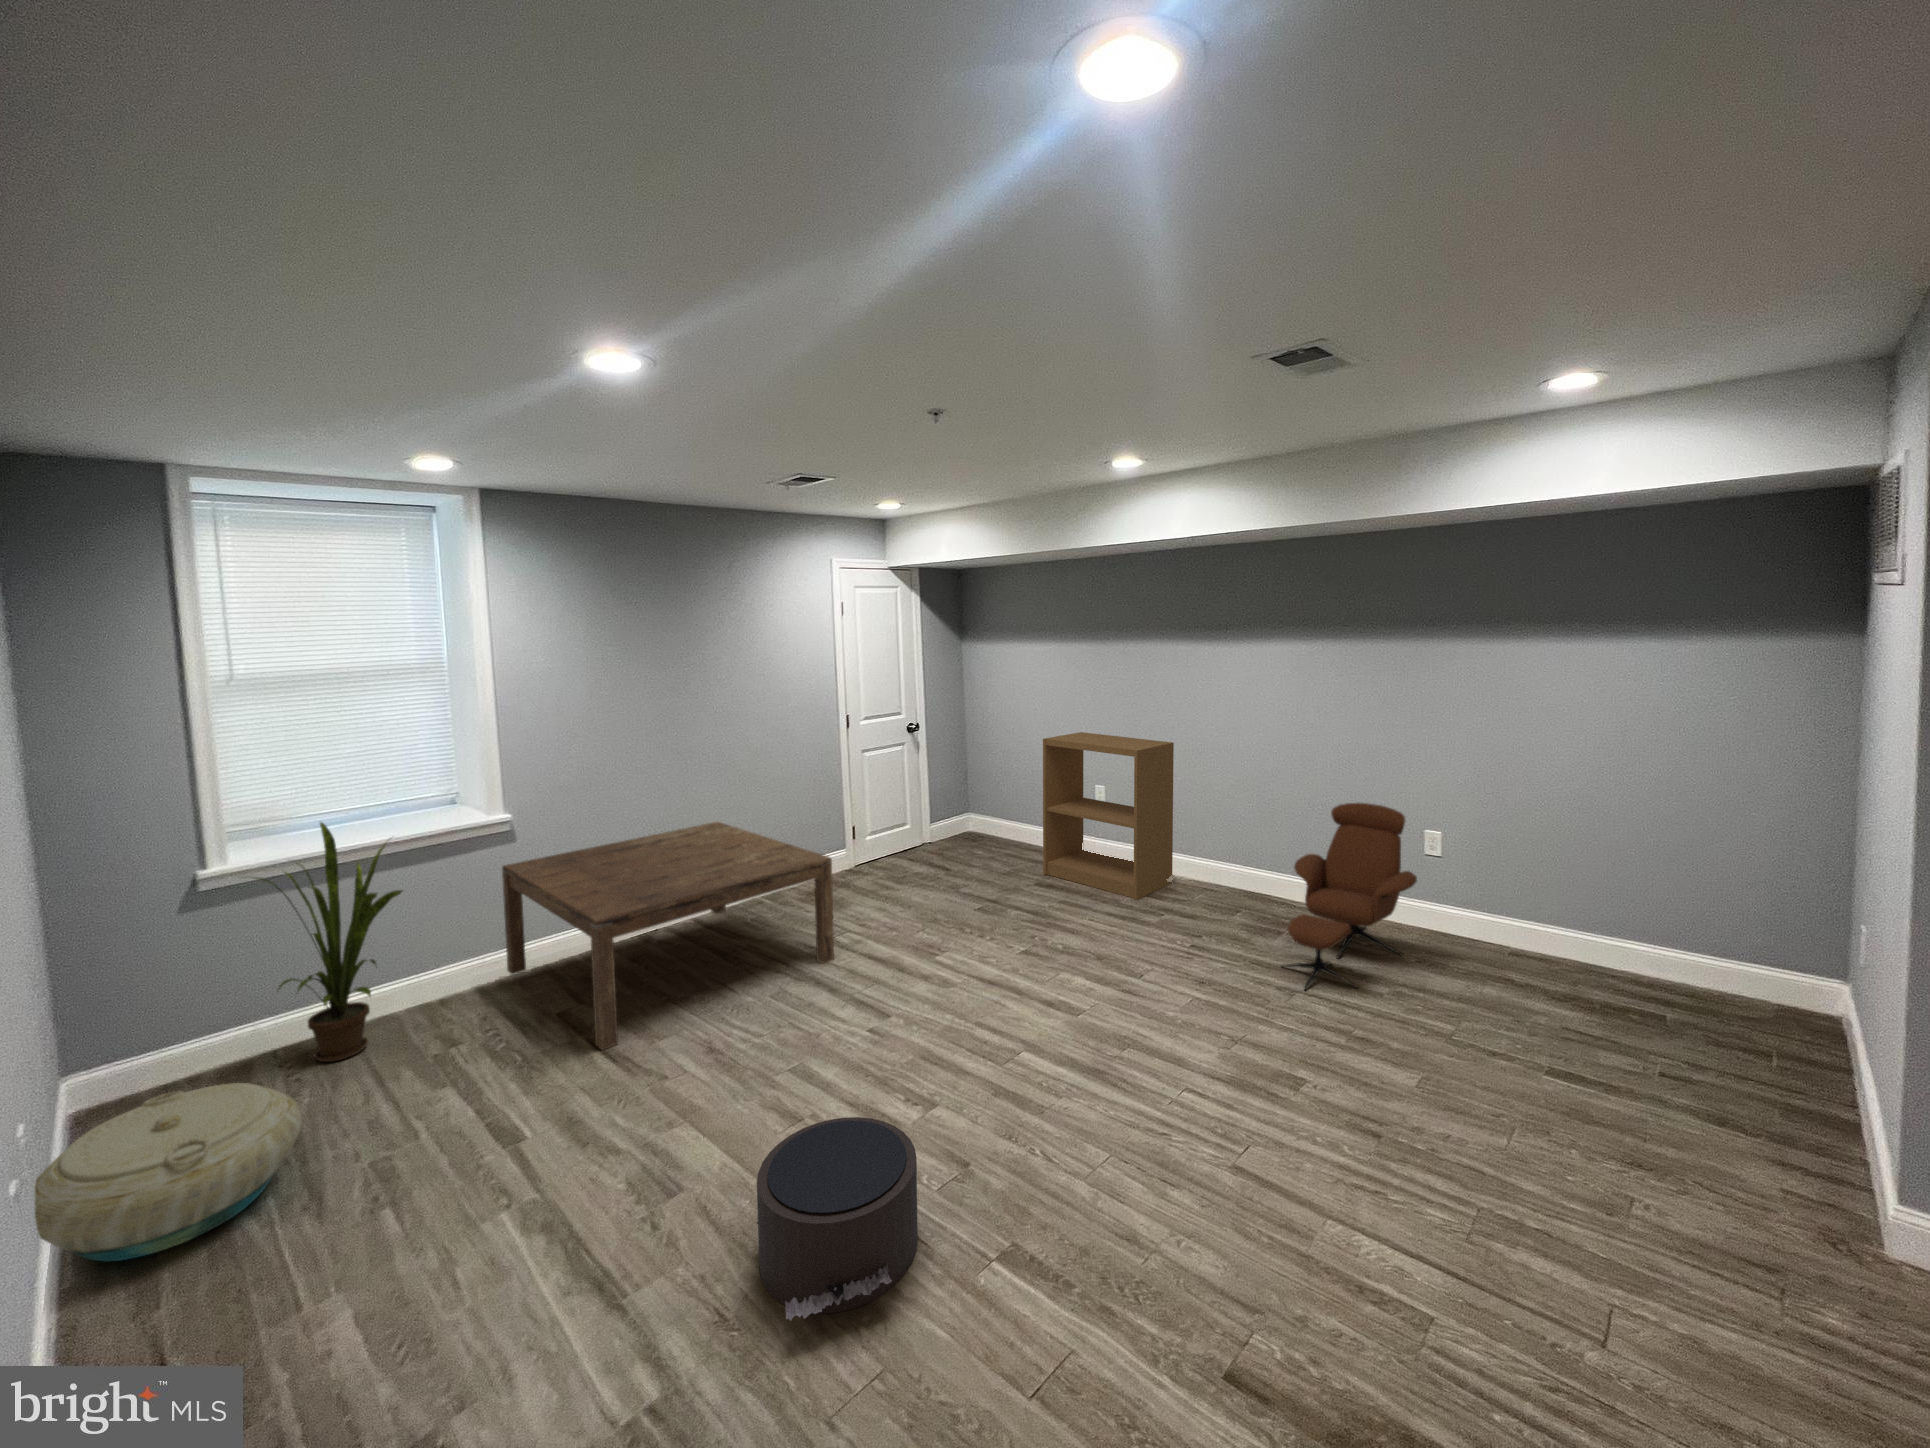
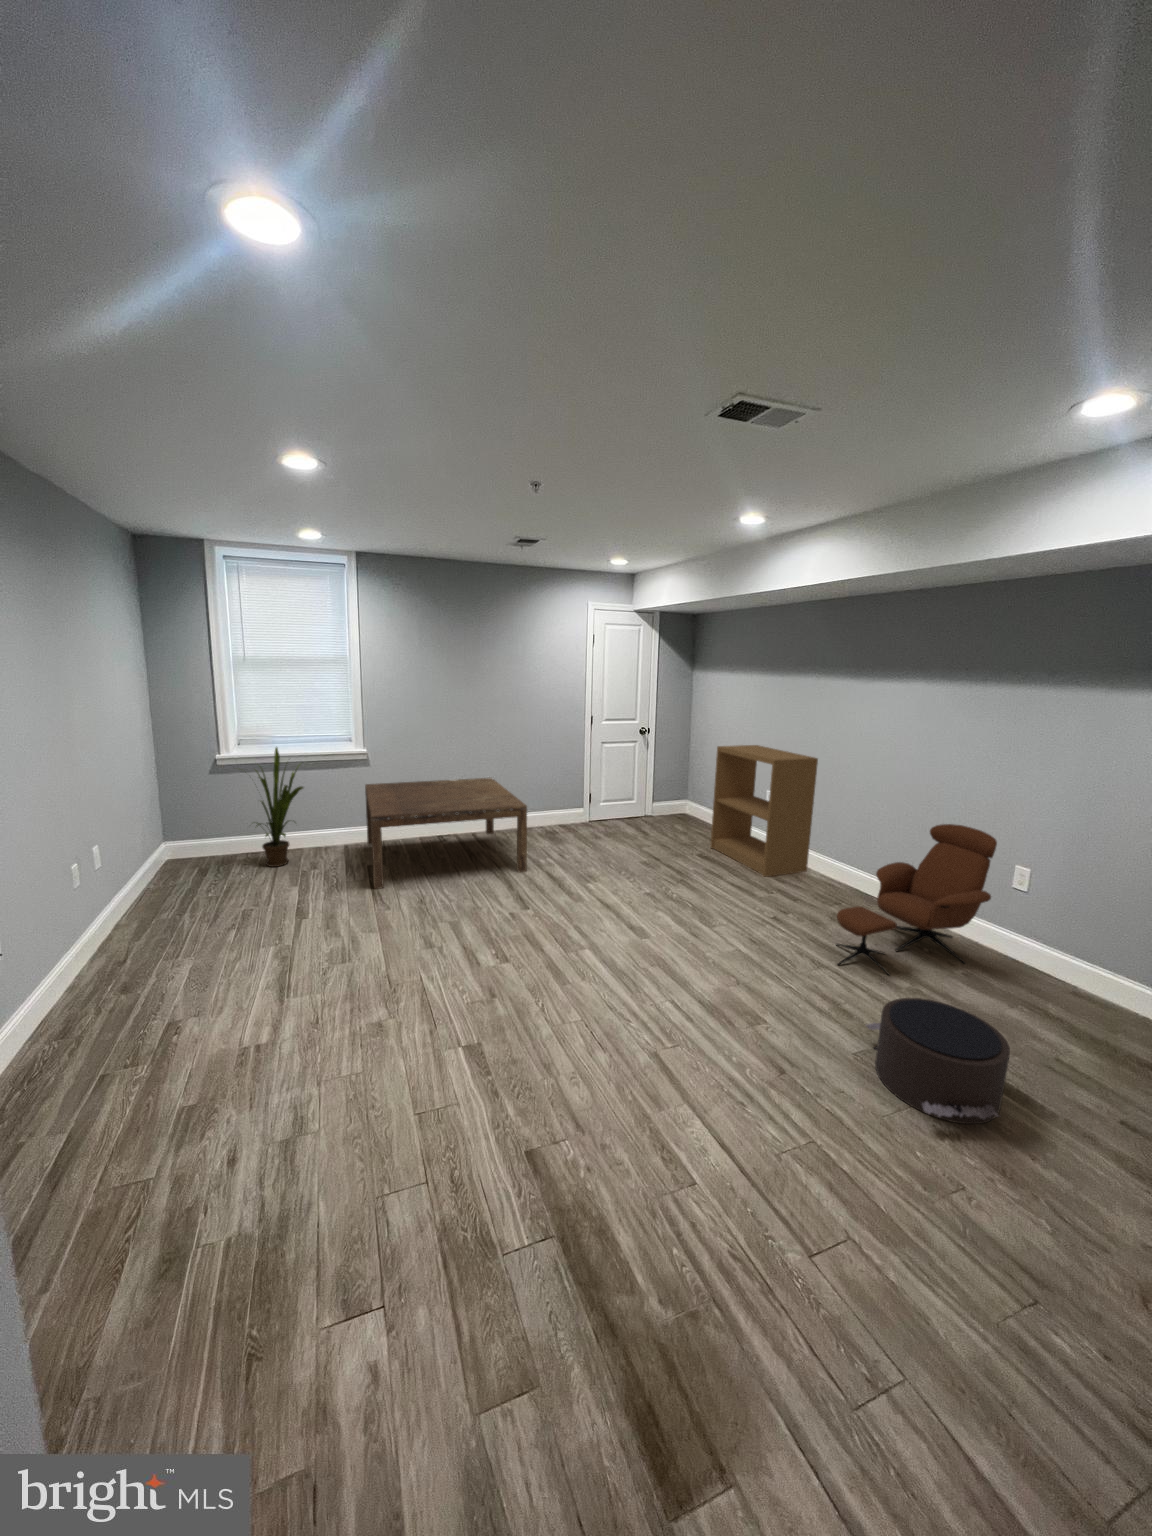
basket: present [35,1083,301,1261] -> none [122,859,228,922]
pouf: present [757,1117,918,1321] -> present [866,998,1010,1124]

